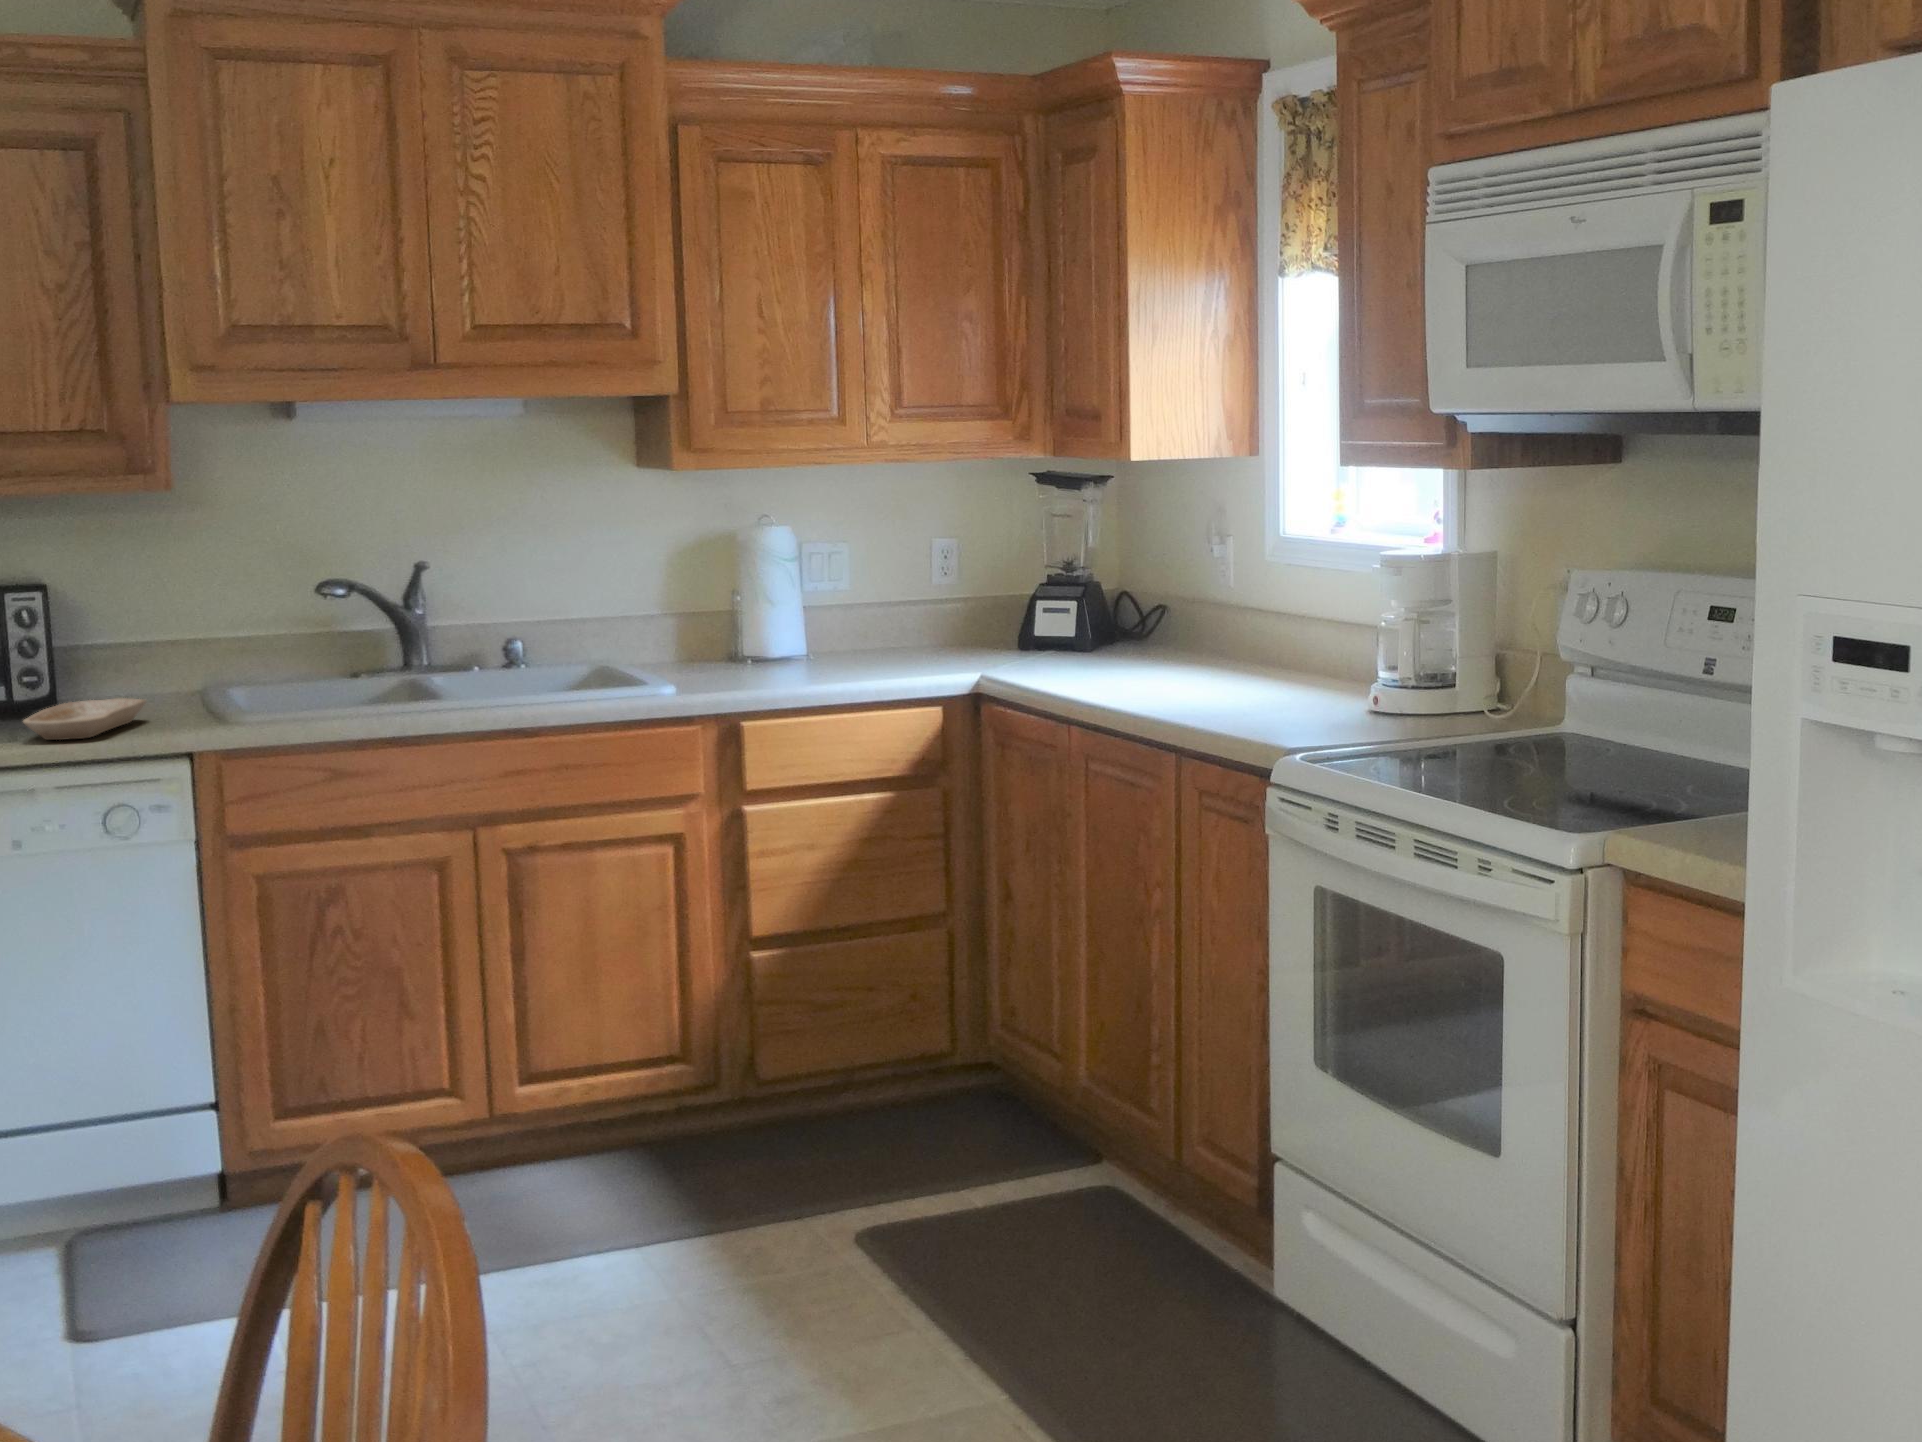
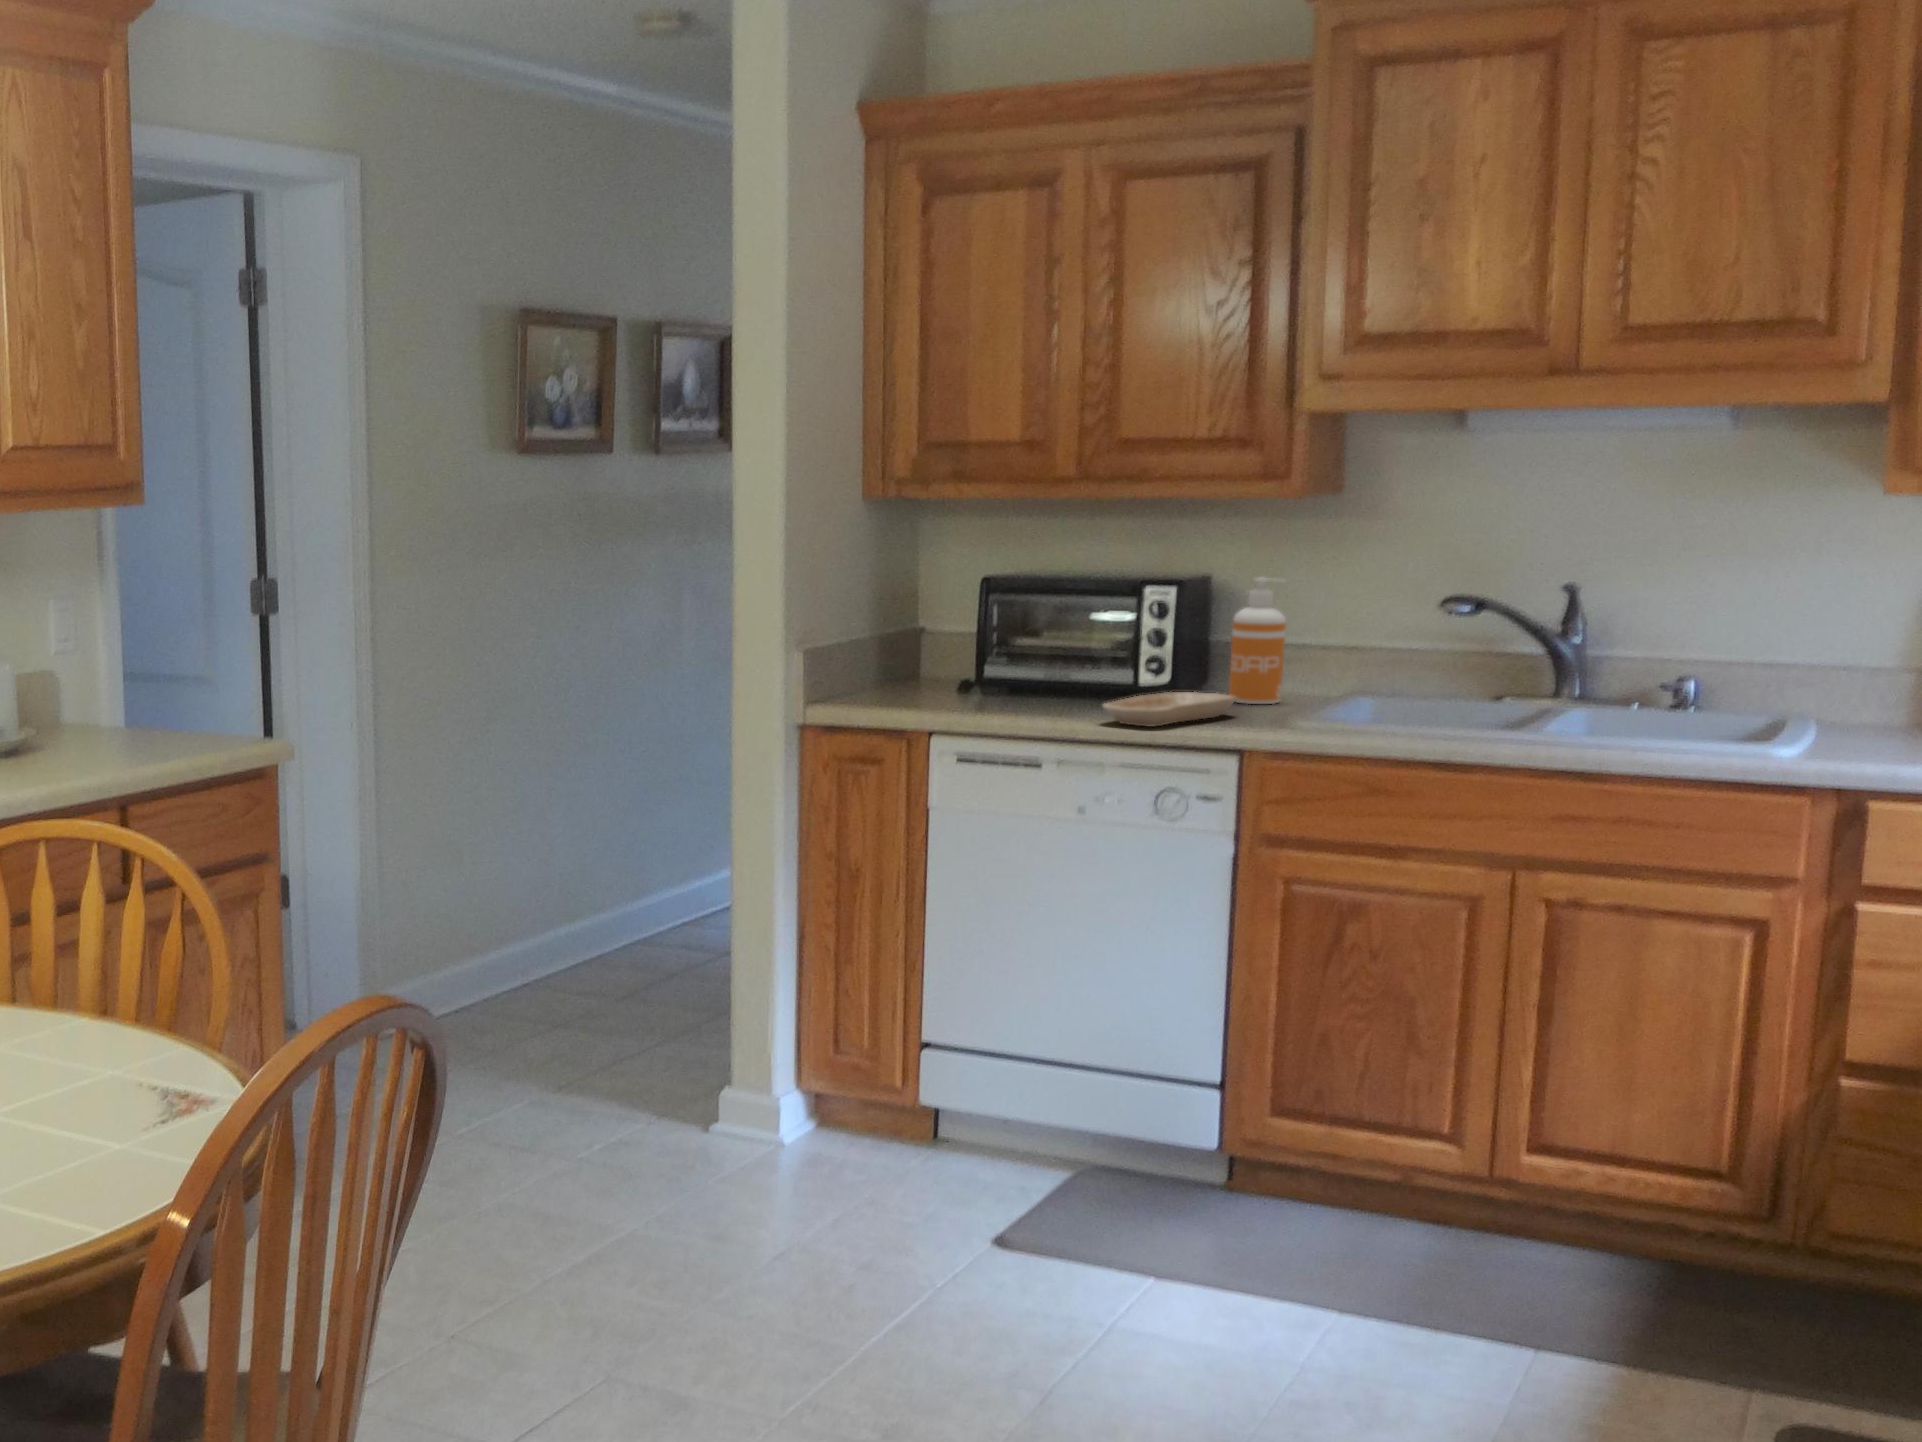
soap dispenser: none [97,576,159,708] -> present [1229,578,1286,704]

